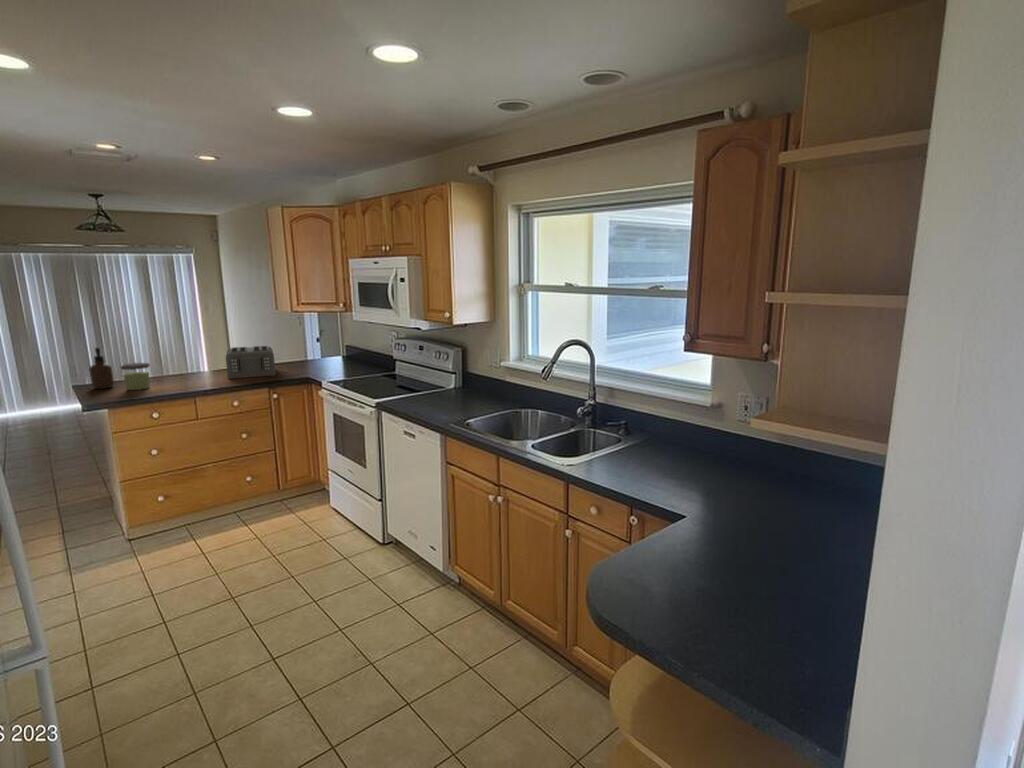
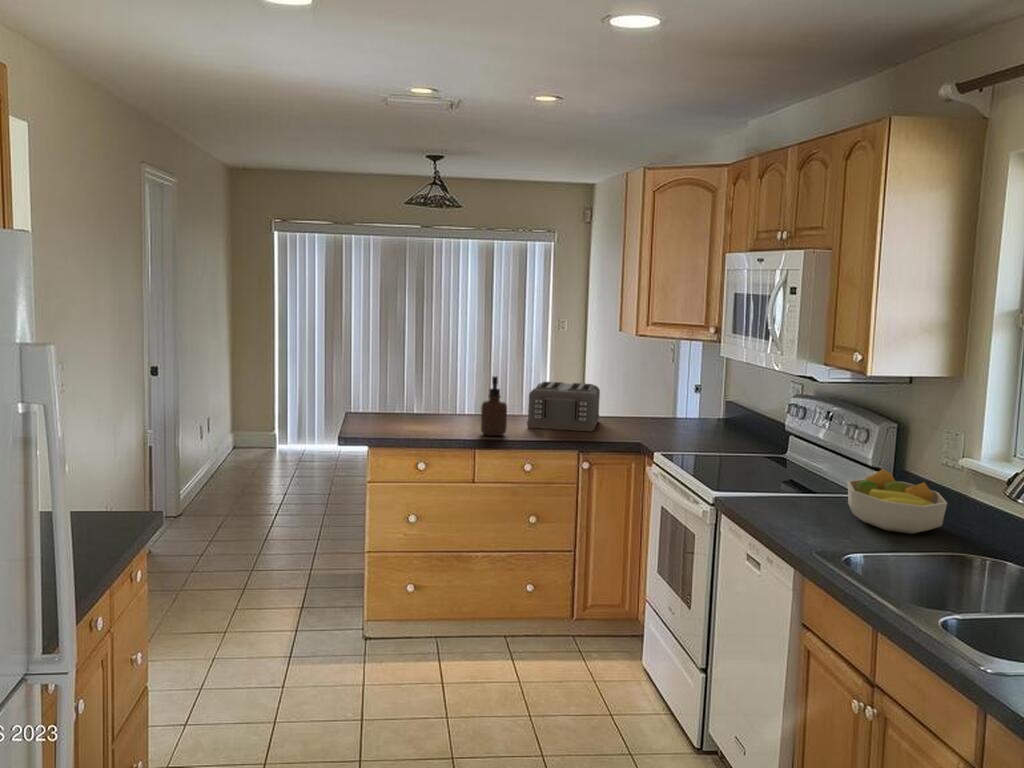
soap dispenser: present [89,347,114,389] -> present [481,376,507,436]
jar: present [121,363,150,390] -> none [399,390,433,427]
fruit bowl: none [445,372,496,402] -> present [848,470,947,534]

